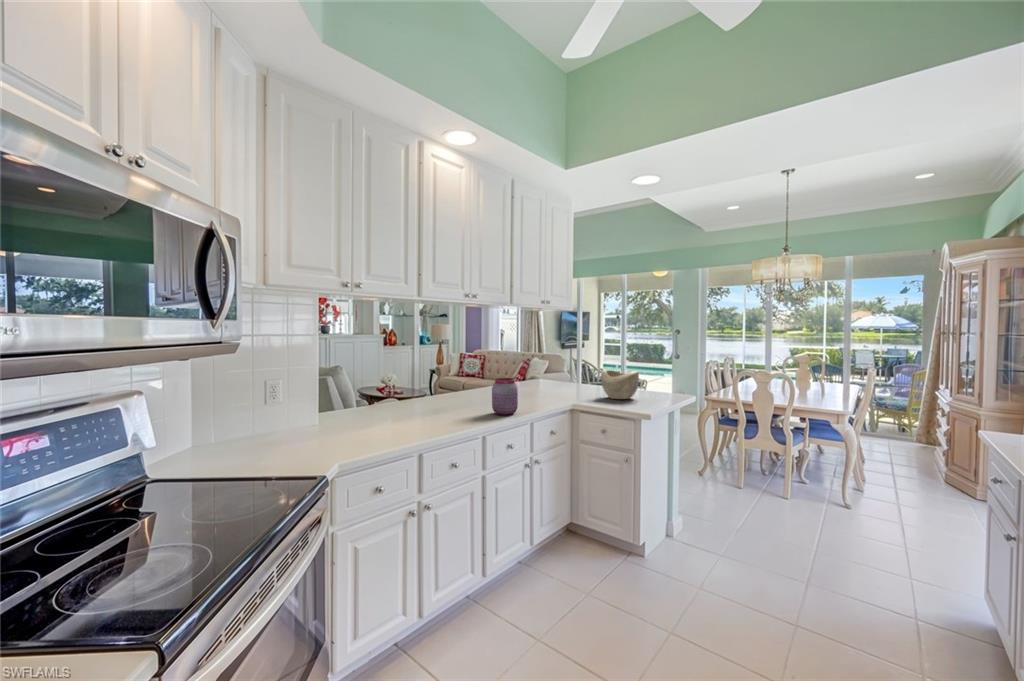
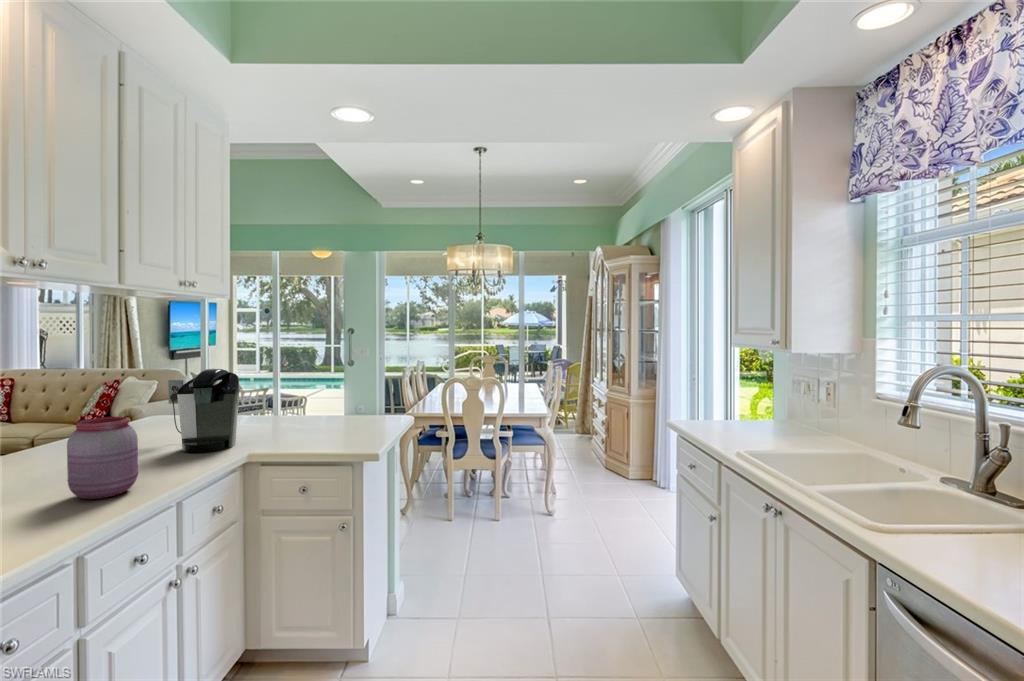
coffee maker: none [539,357,570,403] -> present [168,369,240,453]
decorative bowl: present [601,370,639,399] -> none [292,385,353,431]

